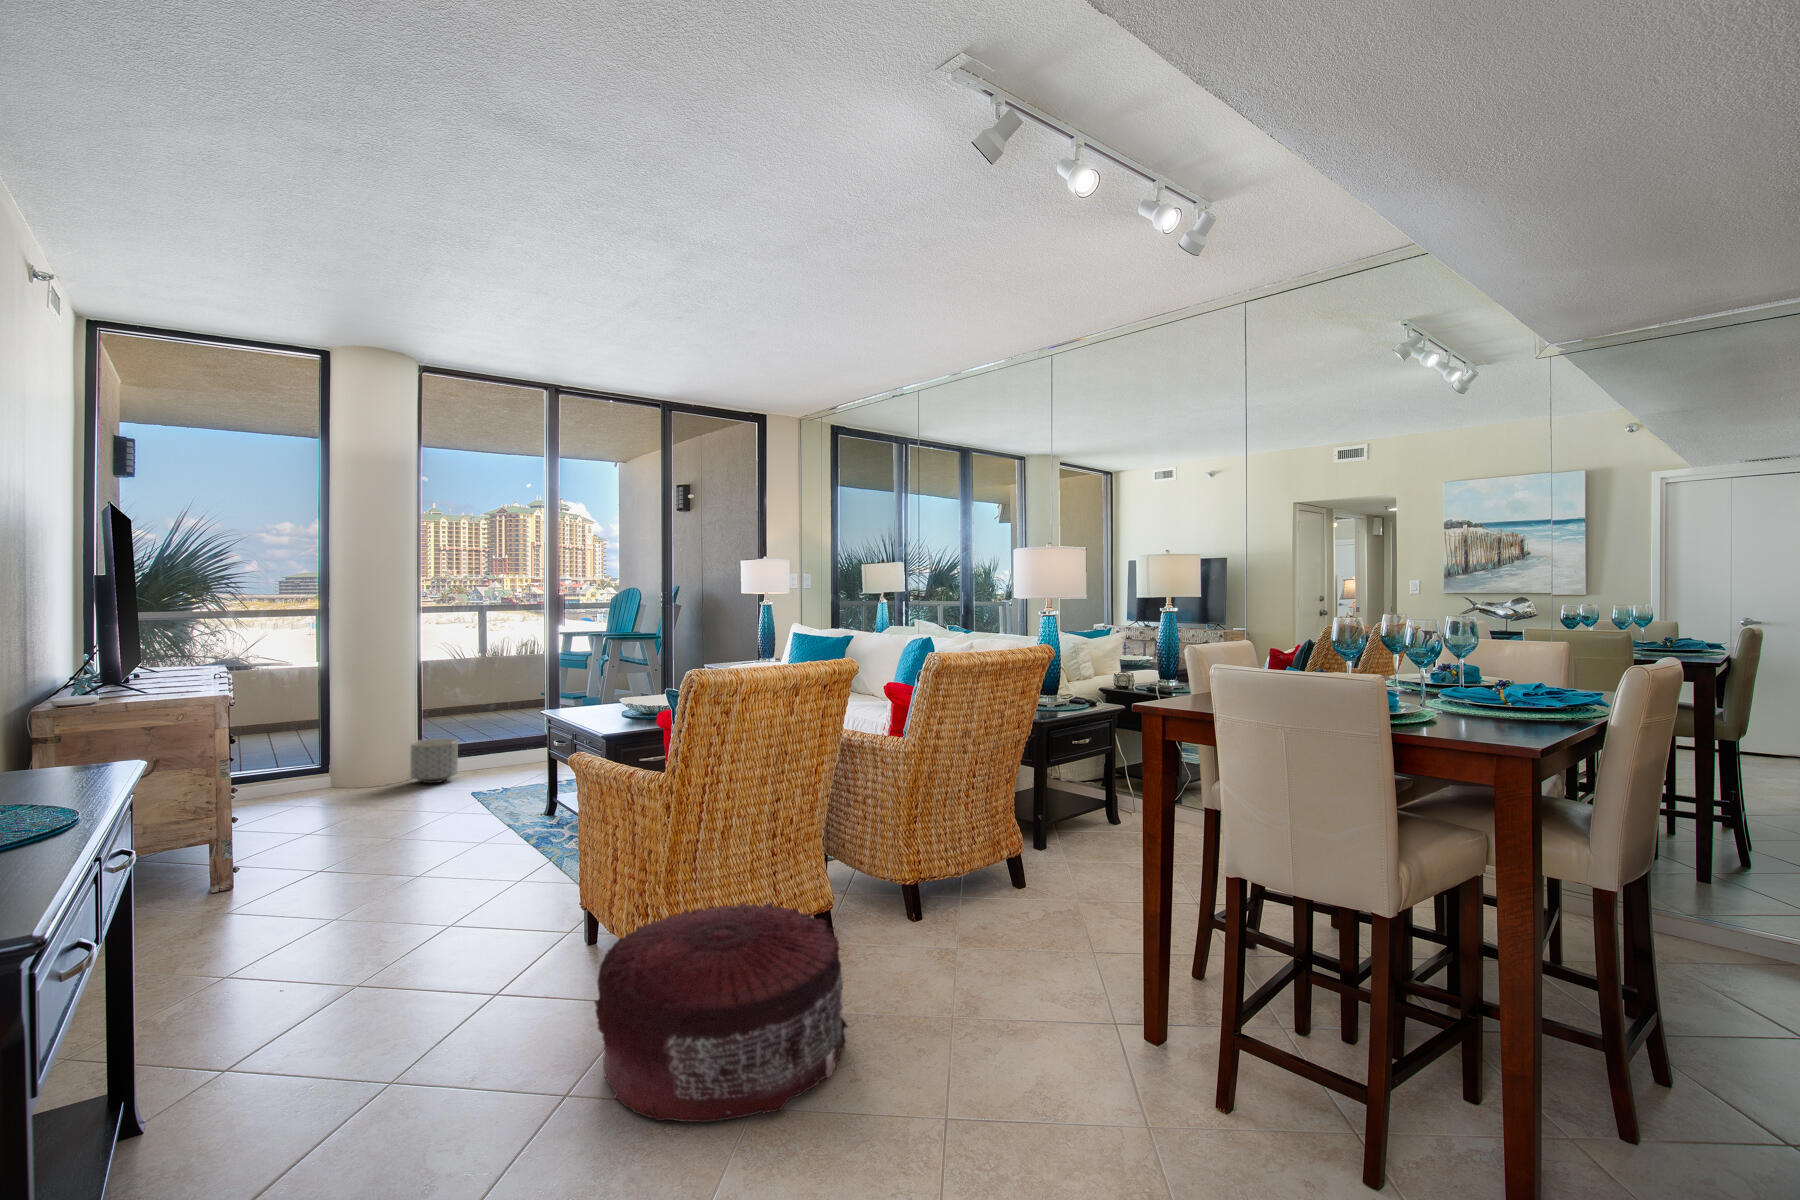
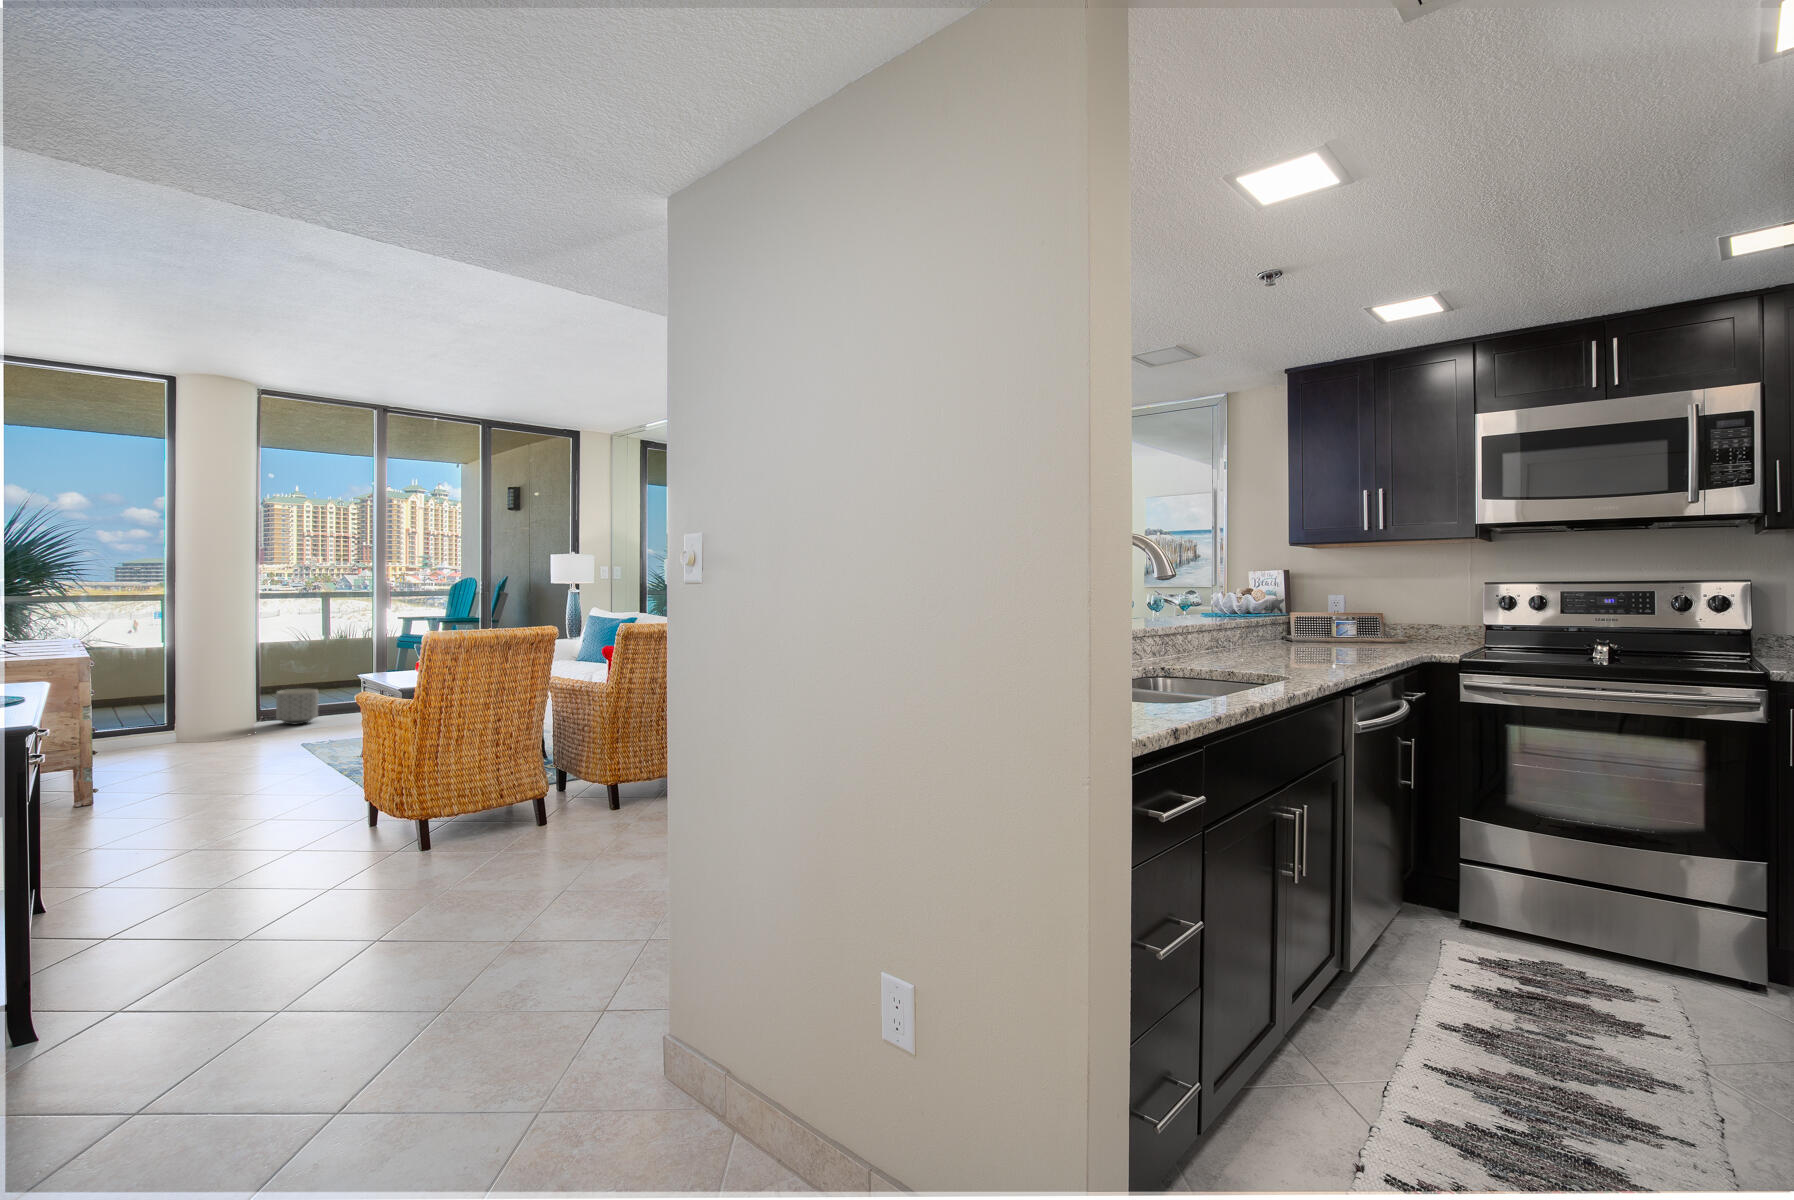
pouf: present [595,902,847,1122] -> none [344,783,523,898]

